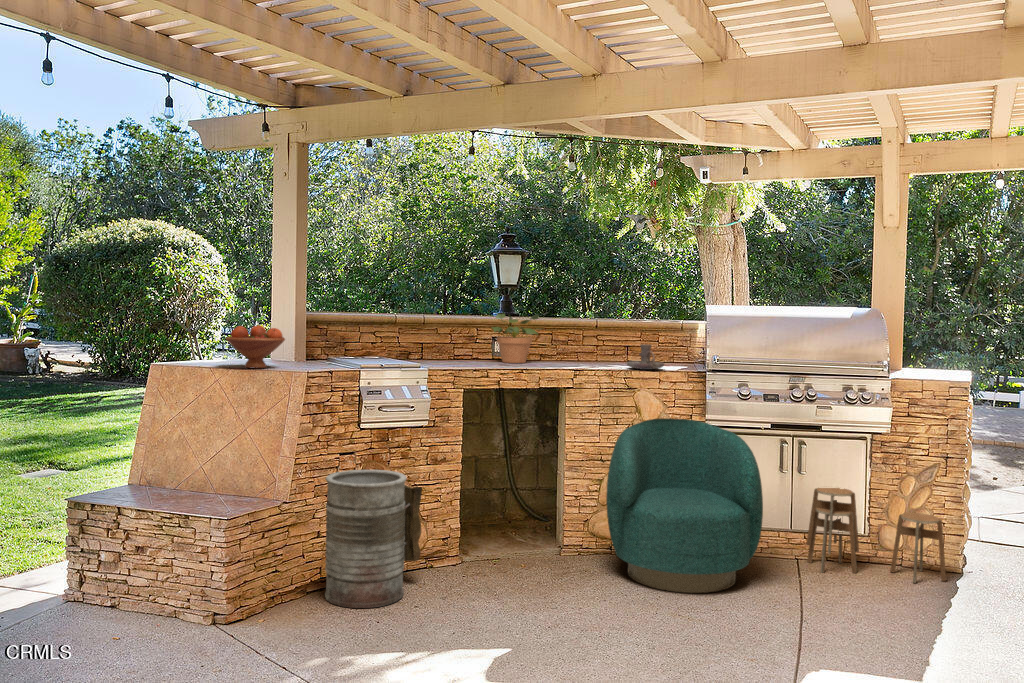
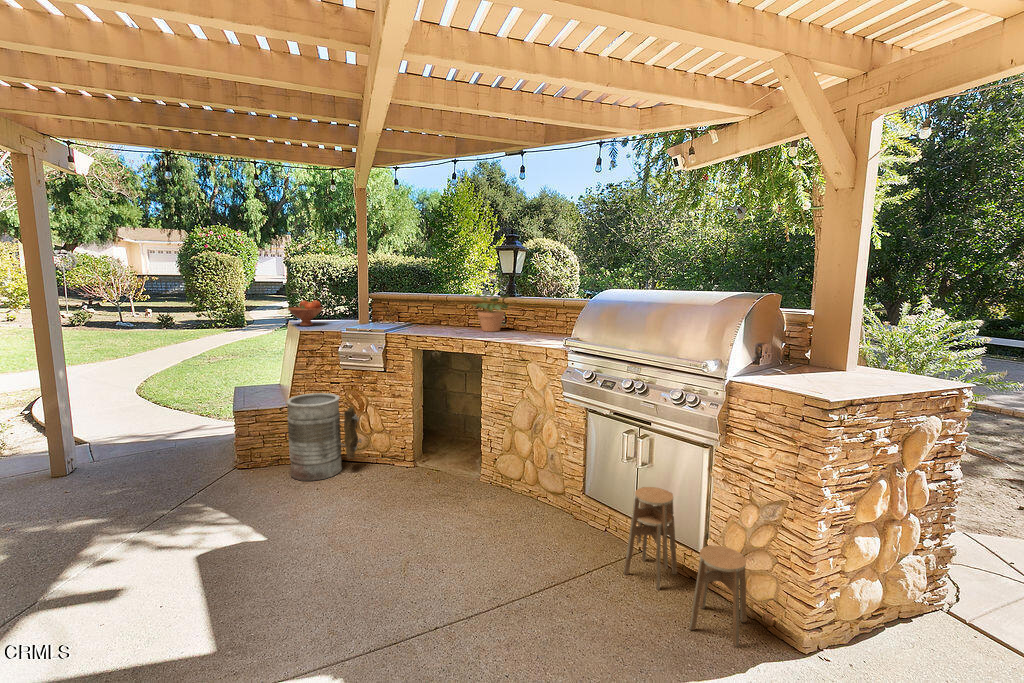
candle holder: present [627,344,664,370] -> none [521,323,554,345]
armchair: present [606,418,763,593] -> none [439,389,569,552]

